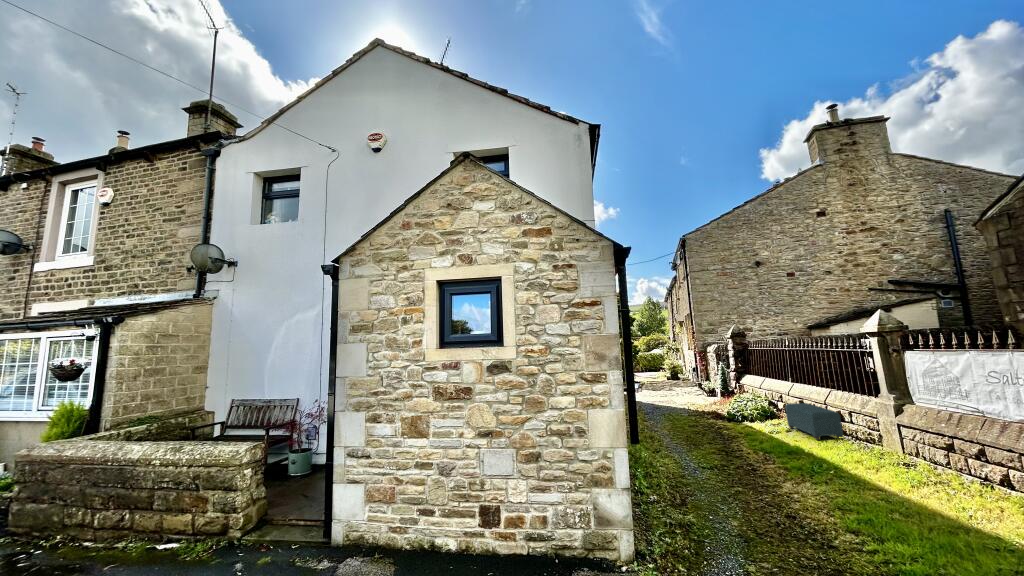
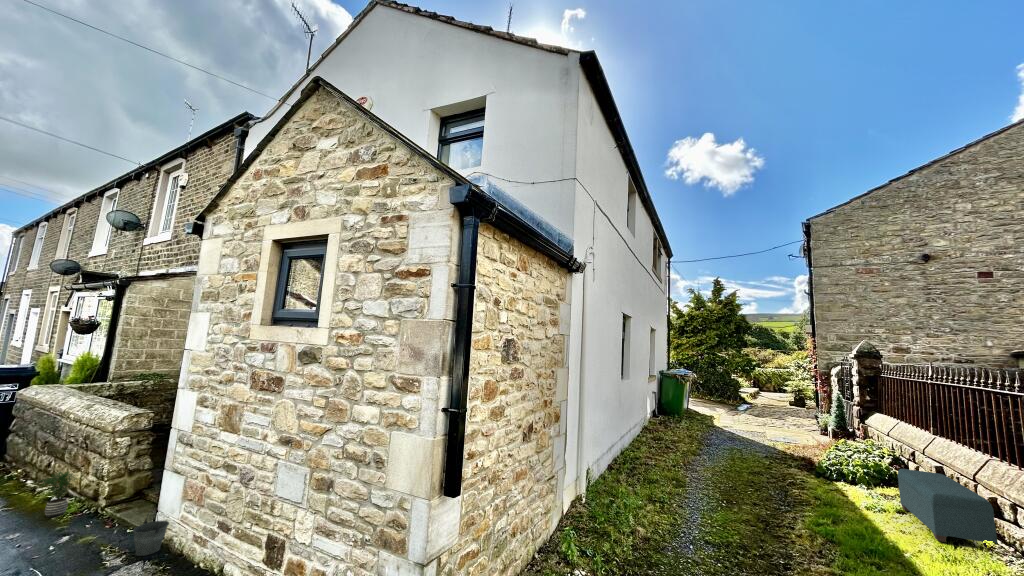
potted plant: none [171,509,209,558] -> present [43,472,76,518]
bucket: none [325,518,351,558] -> present [133,514,169,556]

